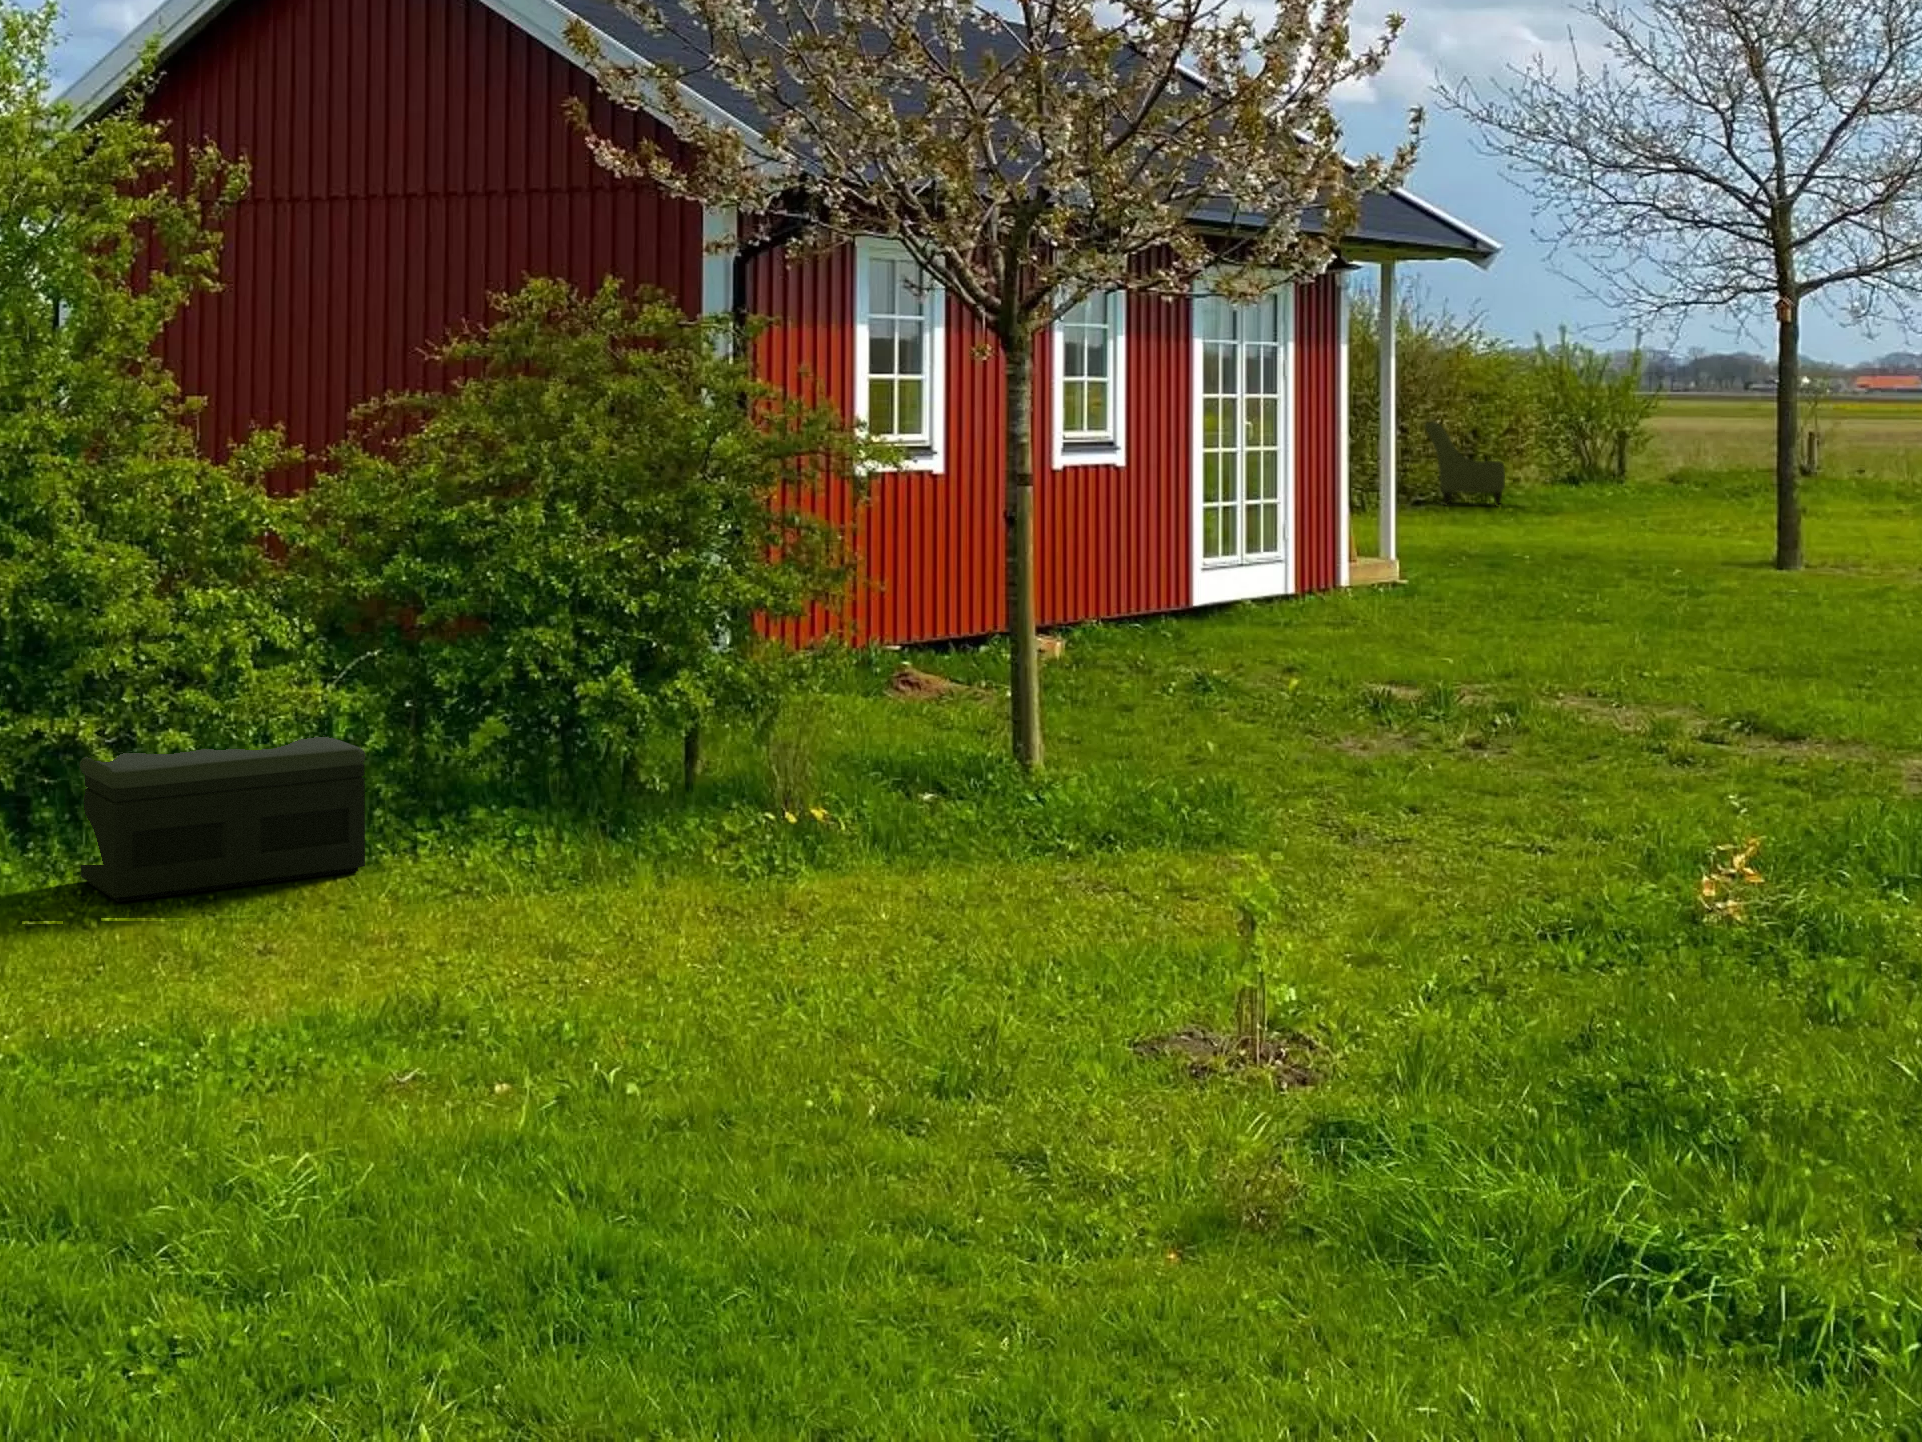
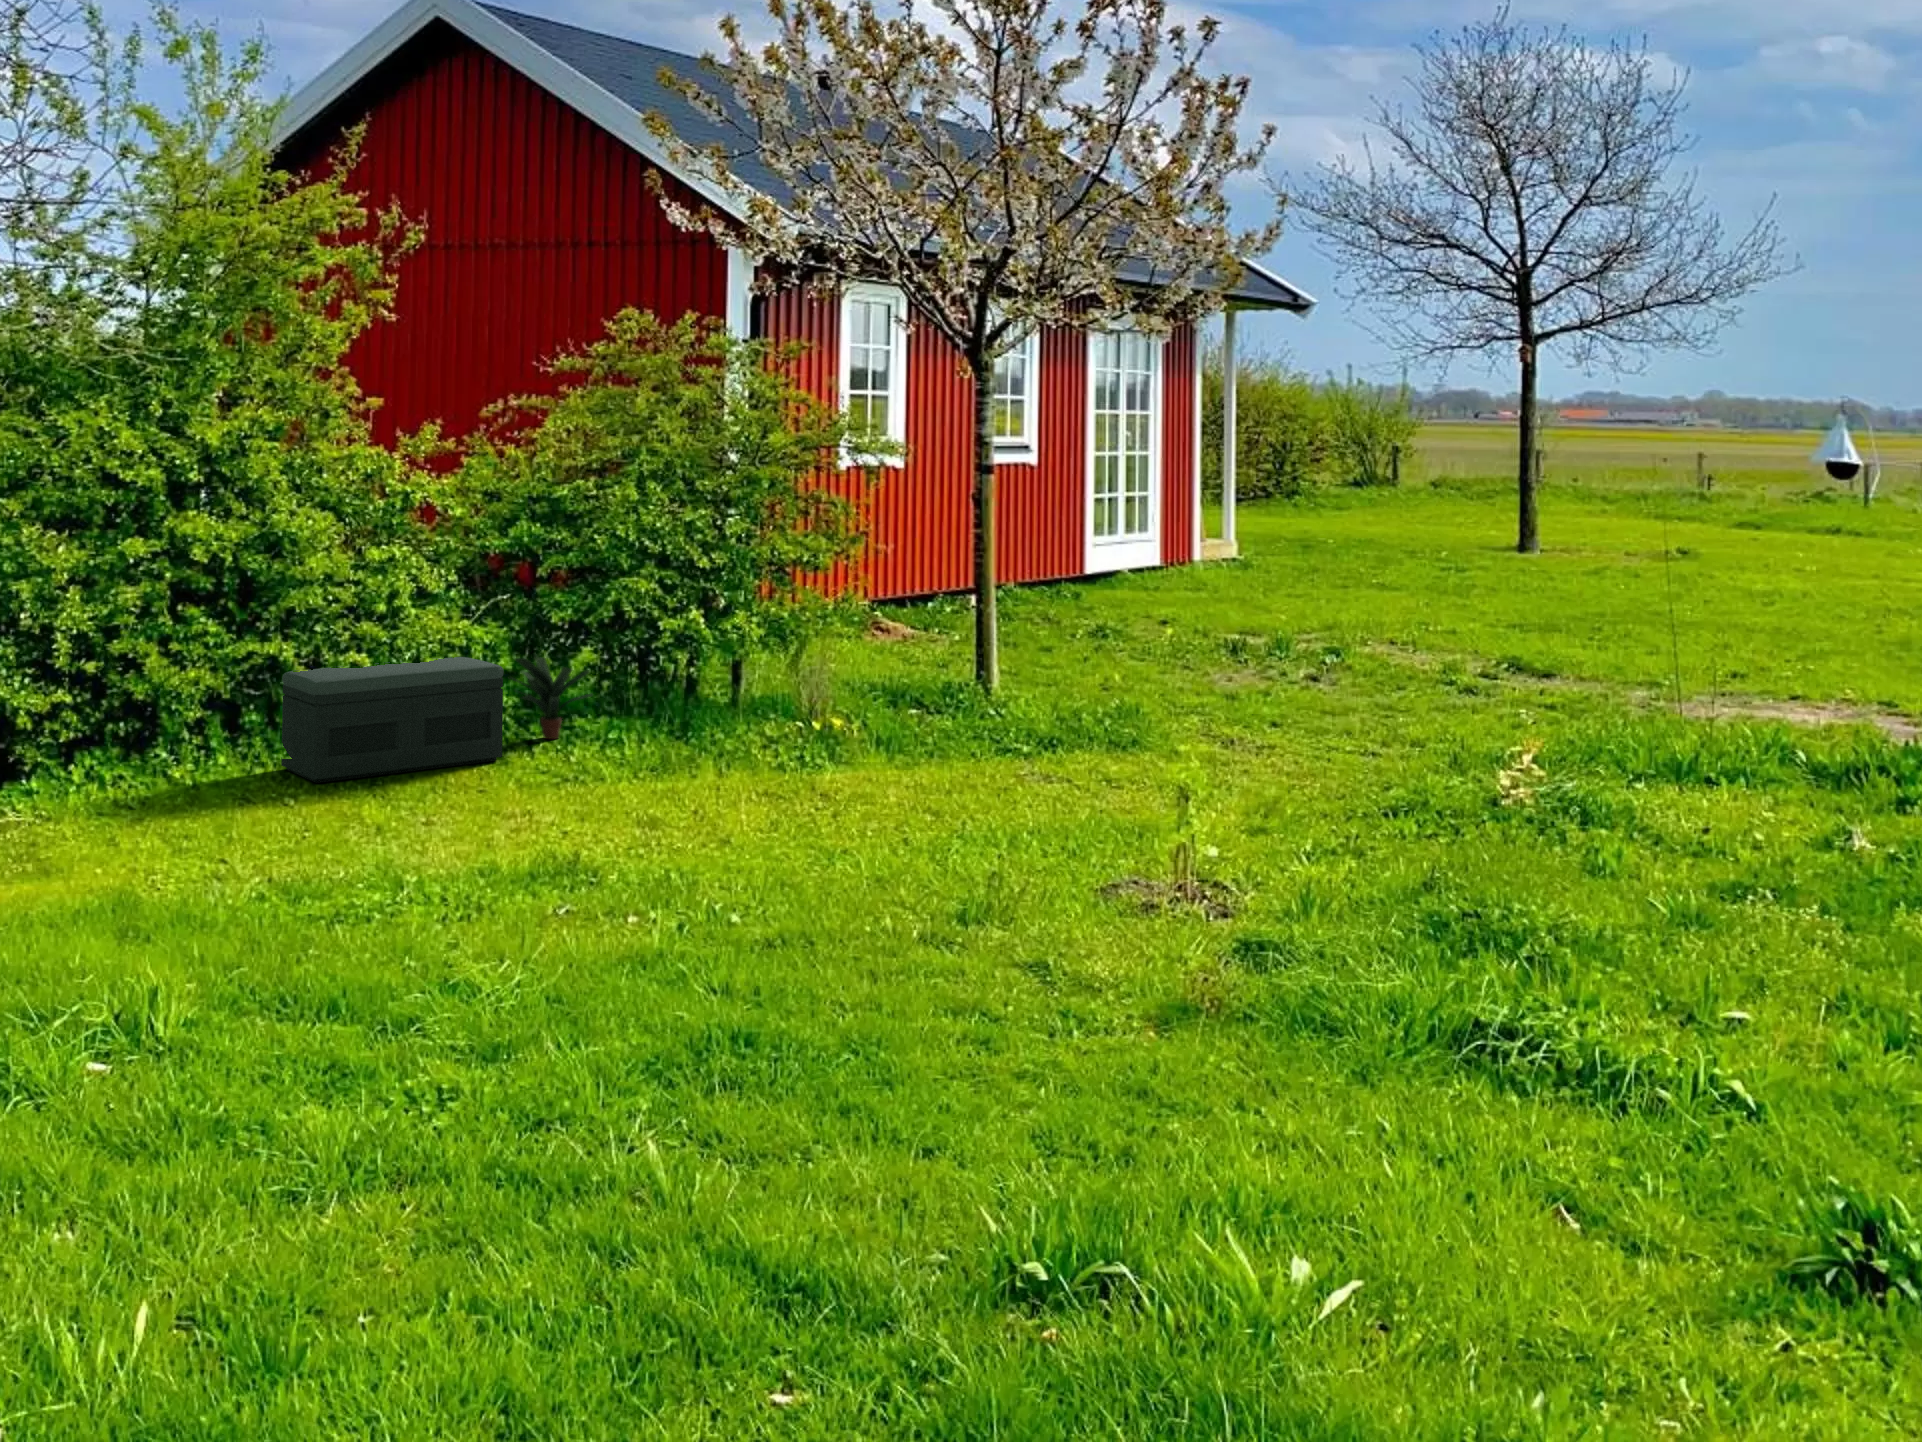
chair: present [1425,421,1505,506] -> none [1255,436,1315,503]
potted plant: none [380,732,491,841] -> present [508,657,592,739]

